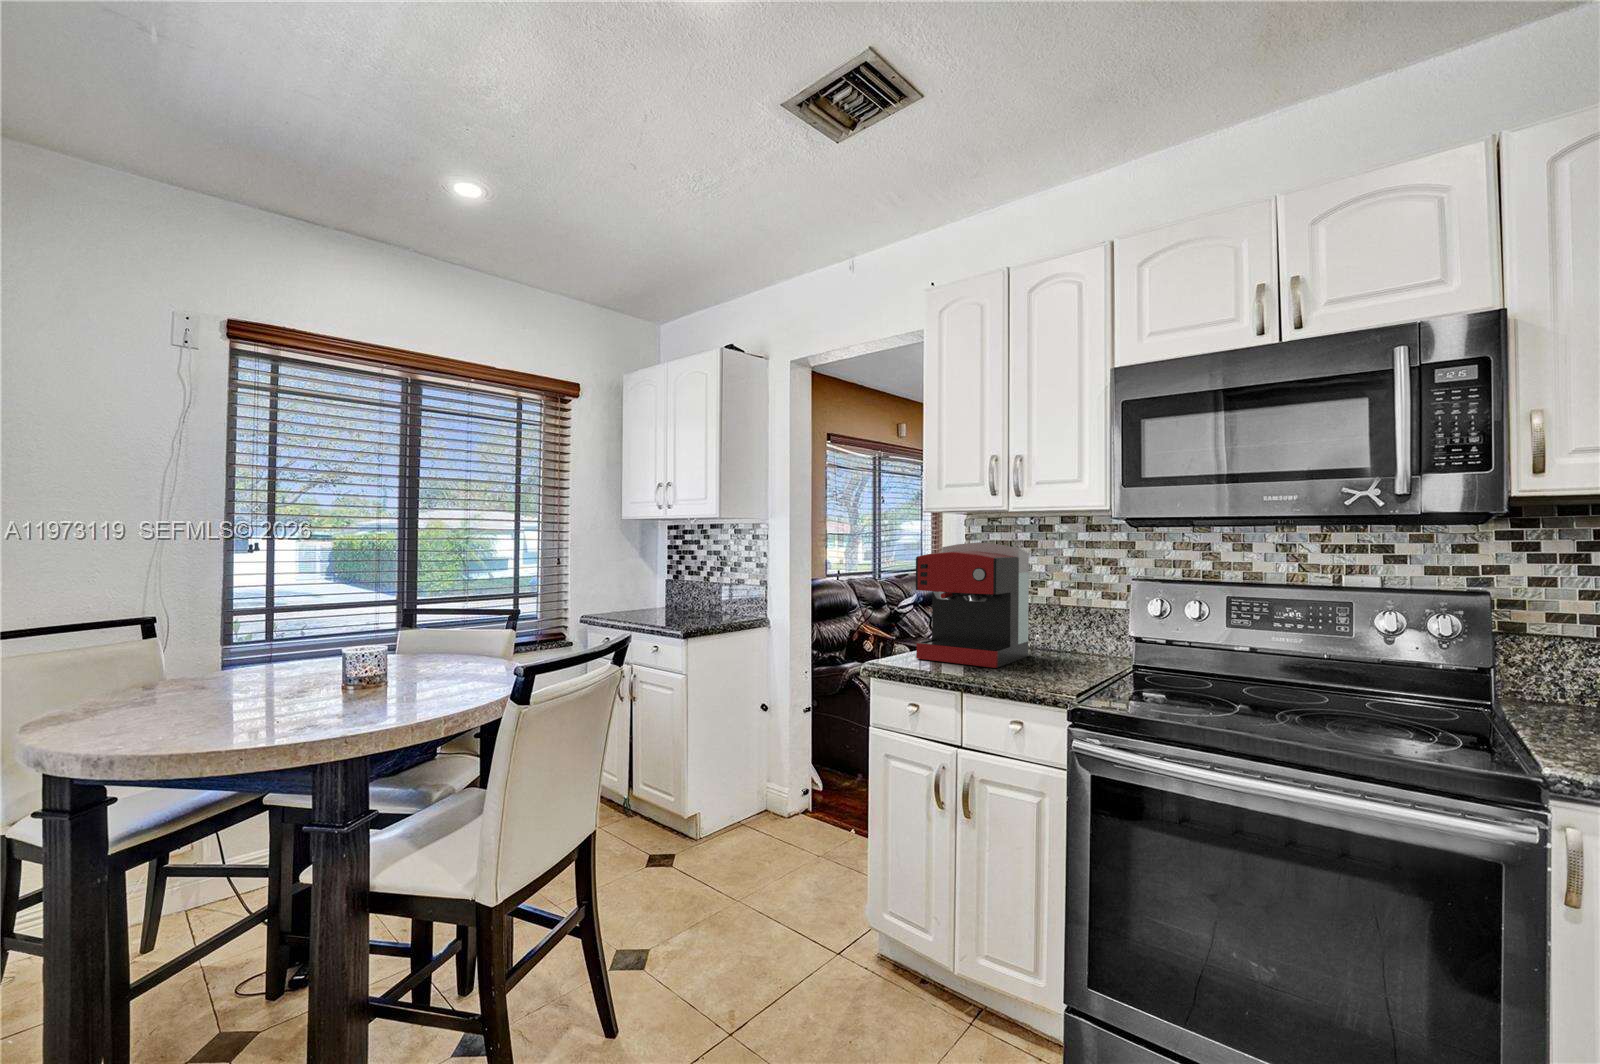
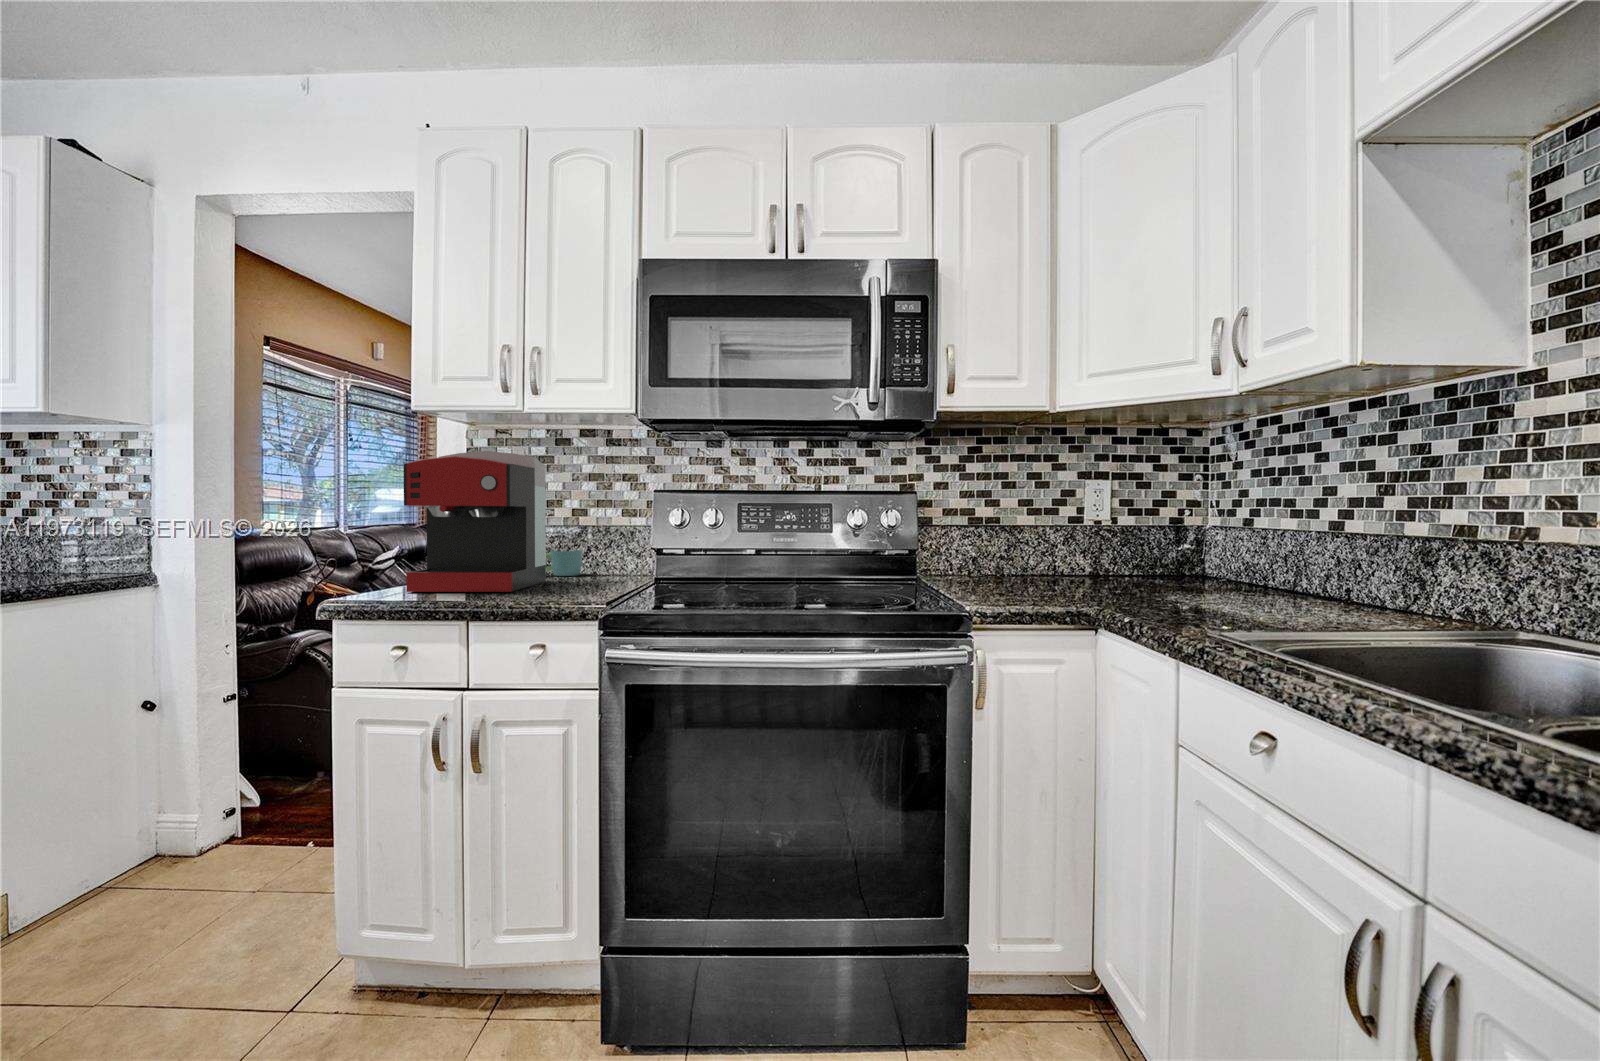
mug: none [1024,625,1063,651] -> present [546,549,583,576]

